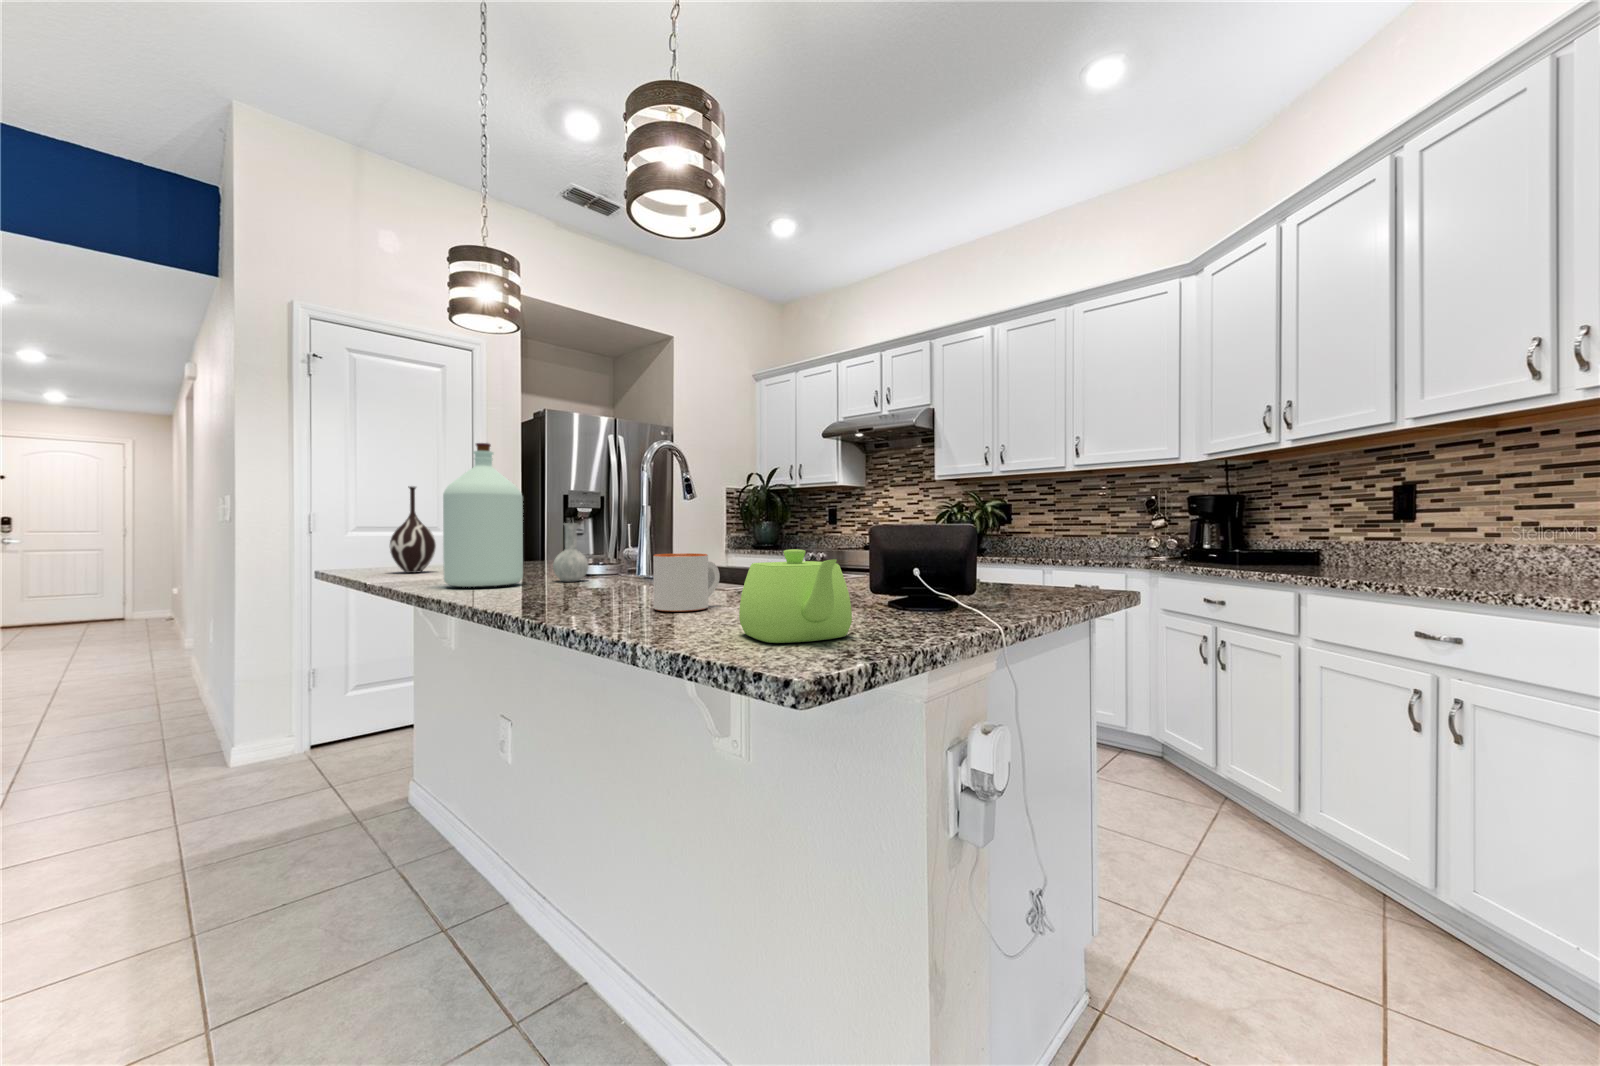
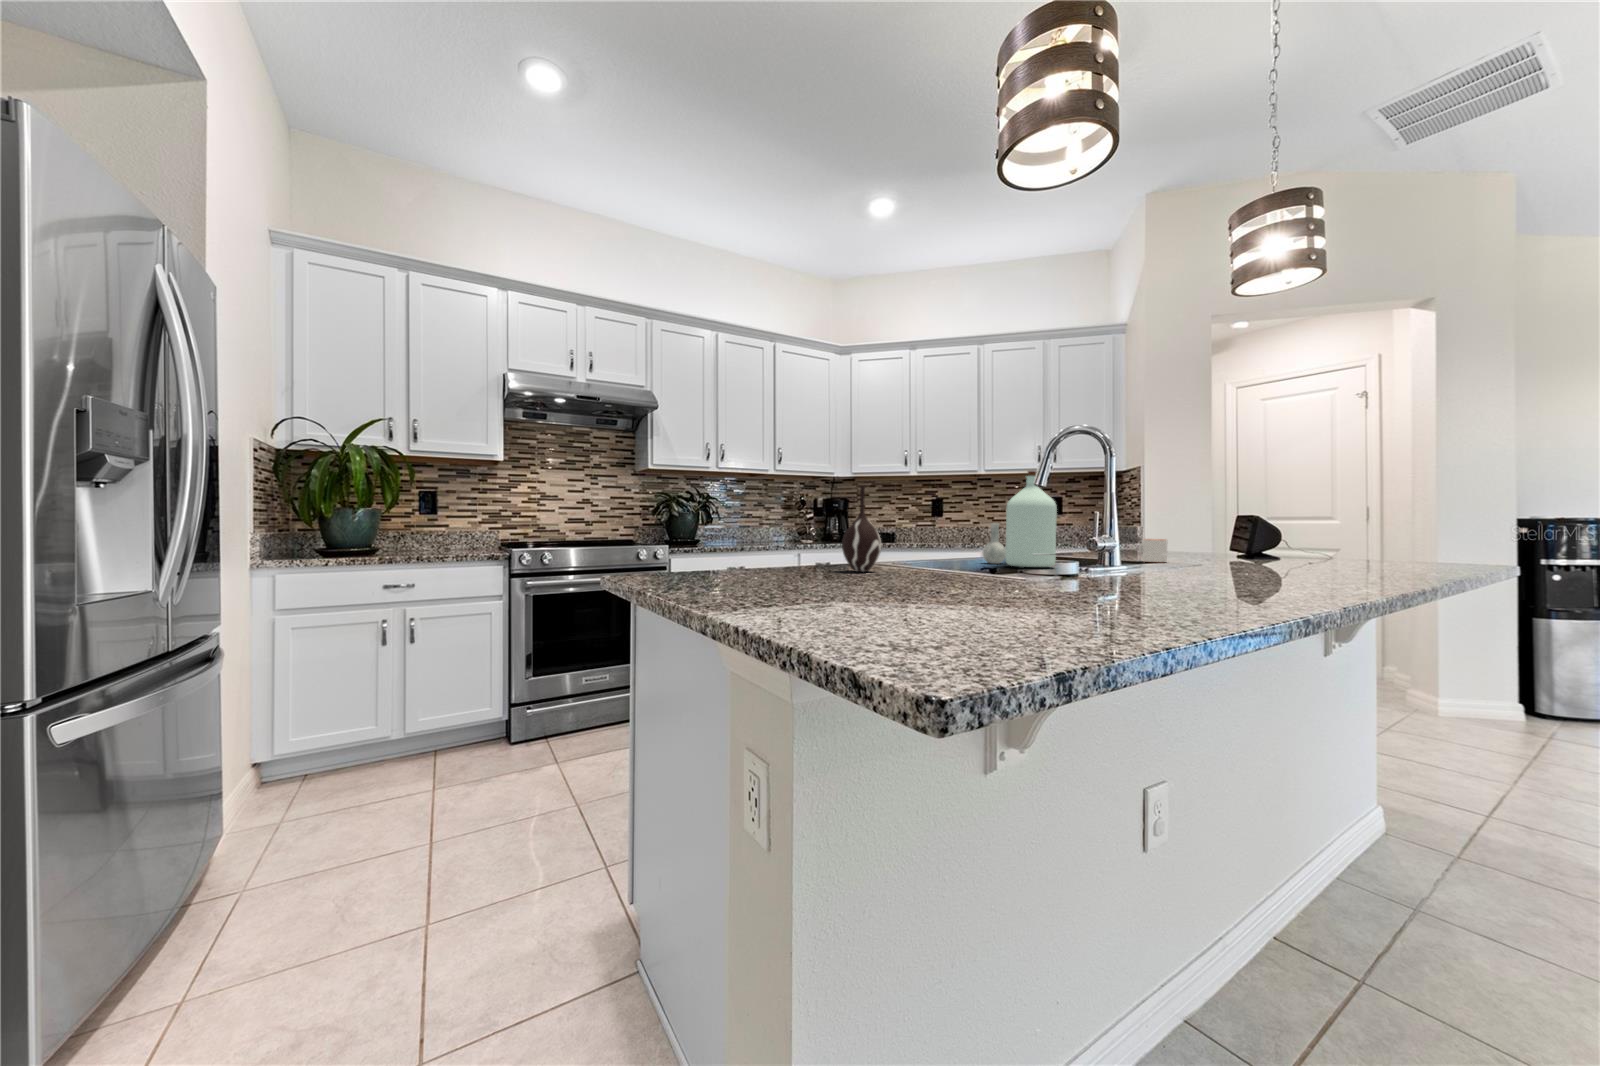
teapot: present [739,549,852,643] -> none [1200,535,1245,562]

